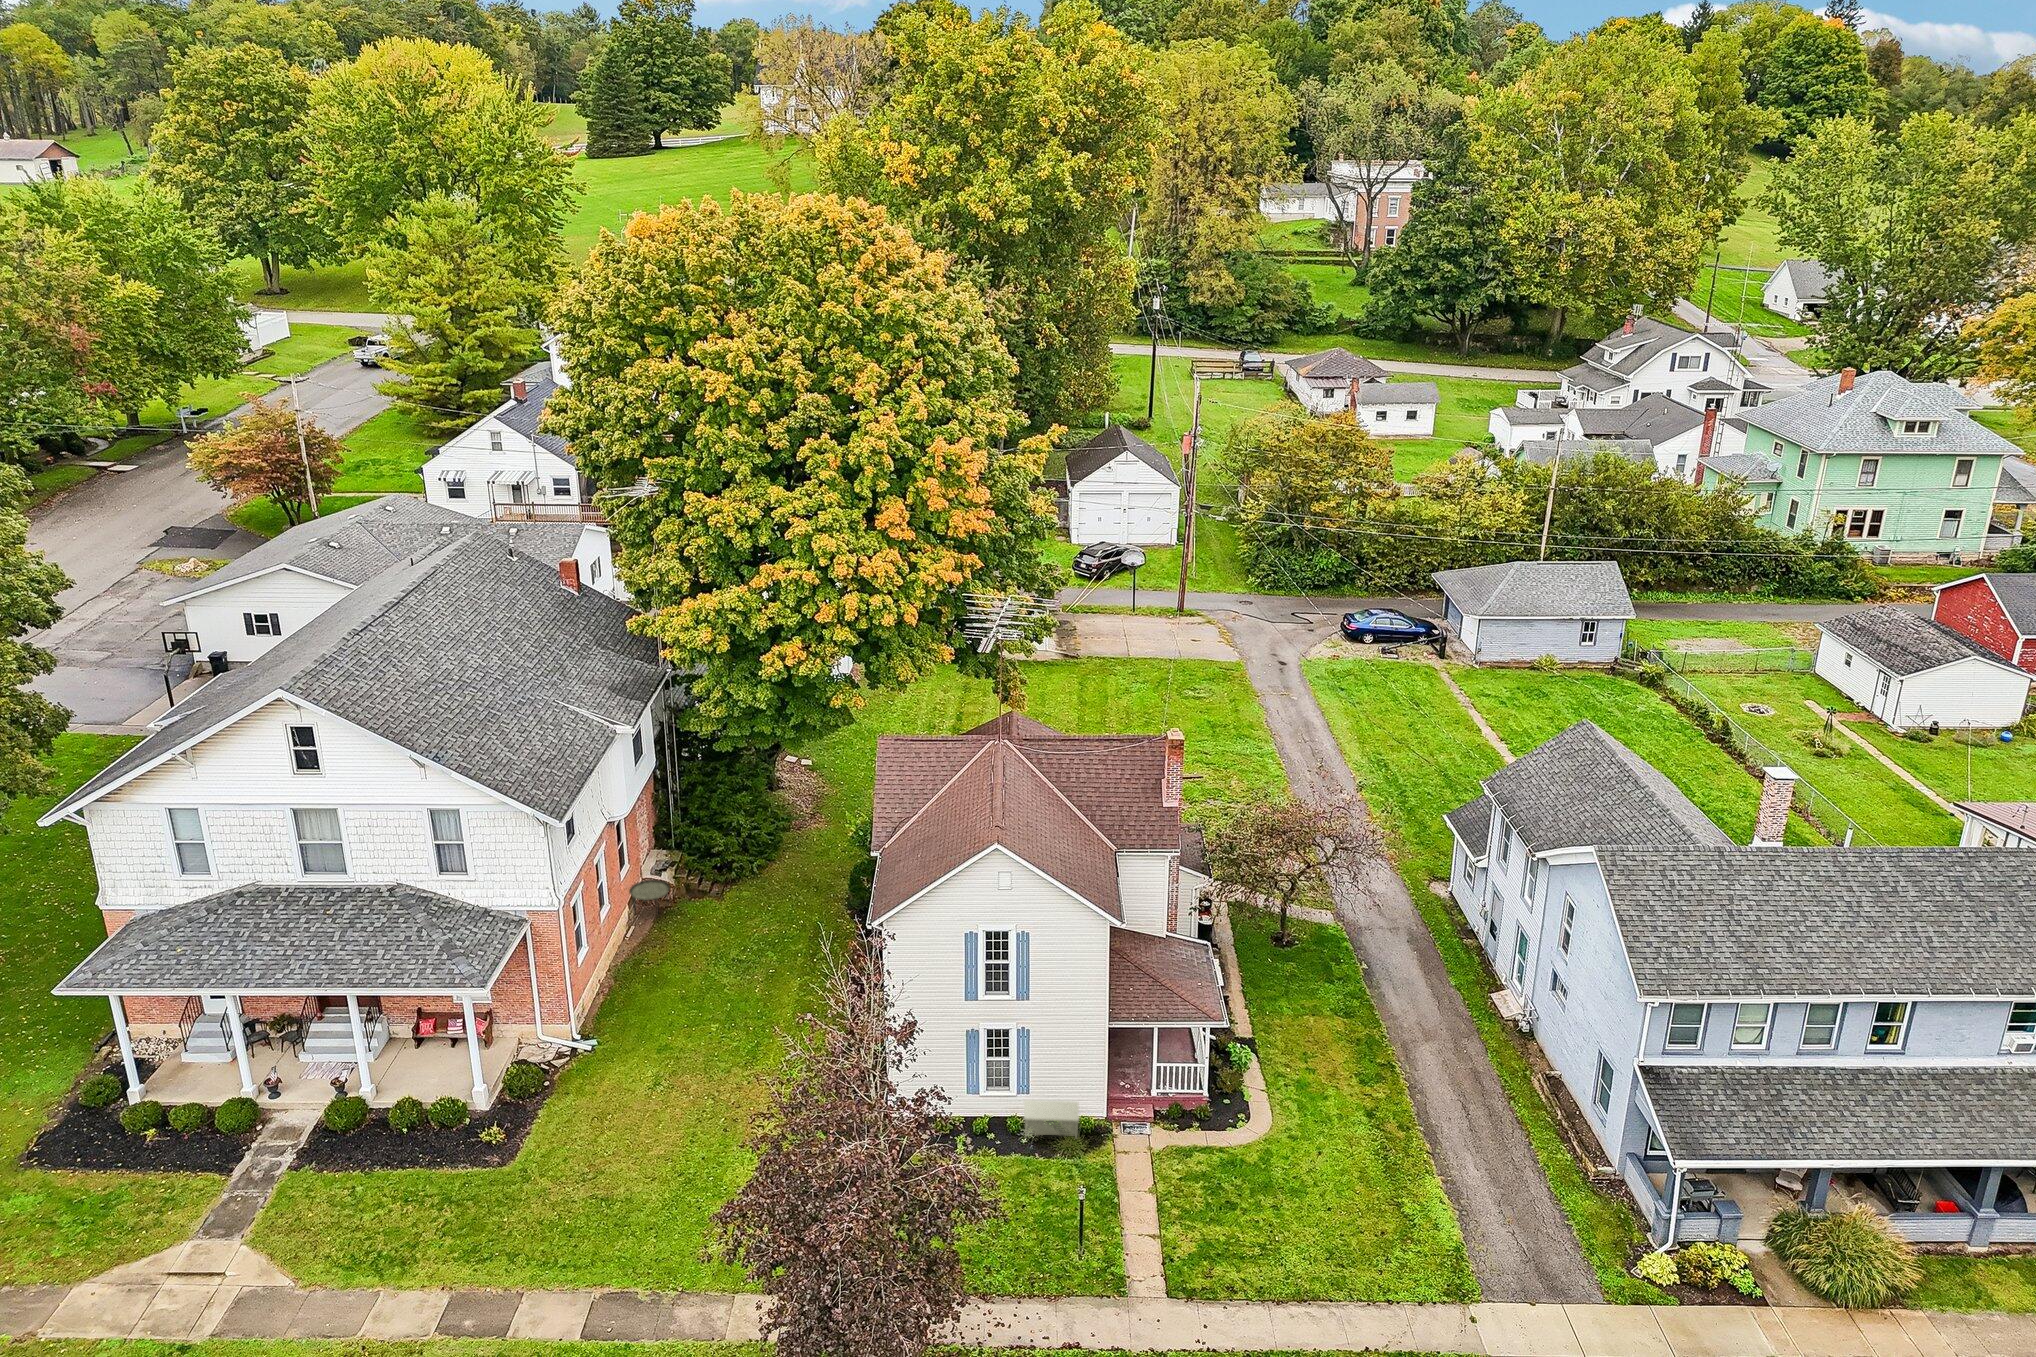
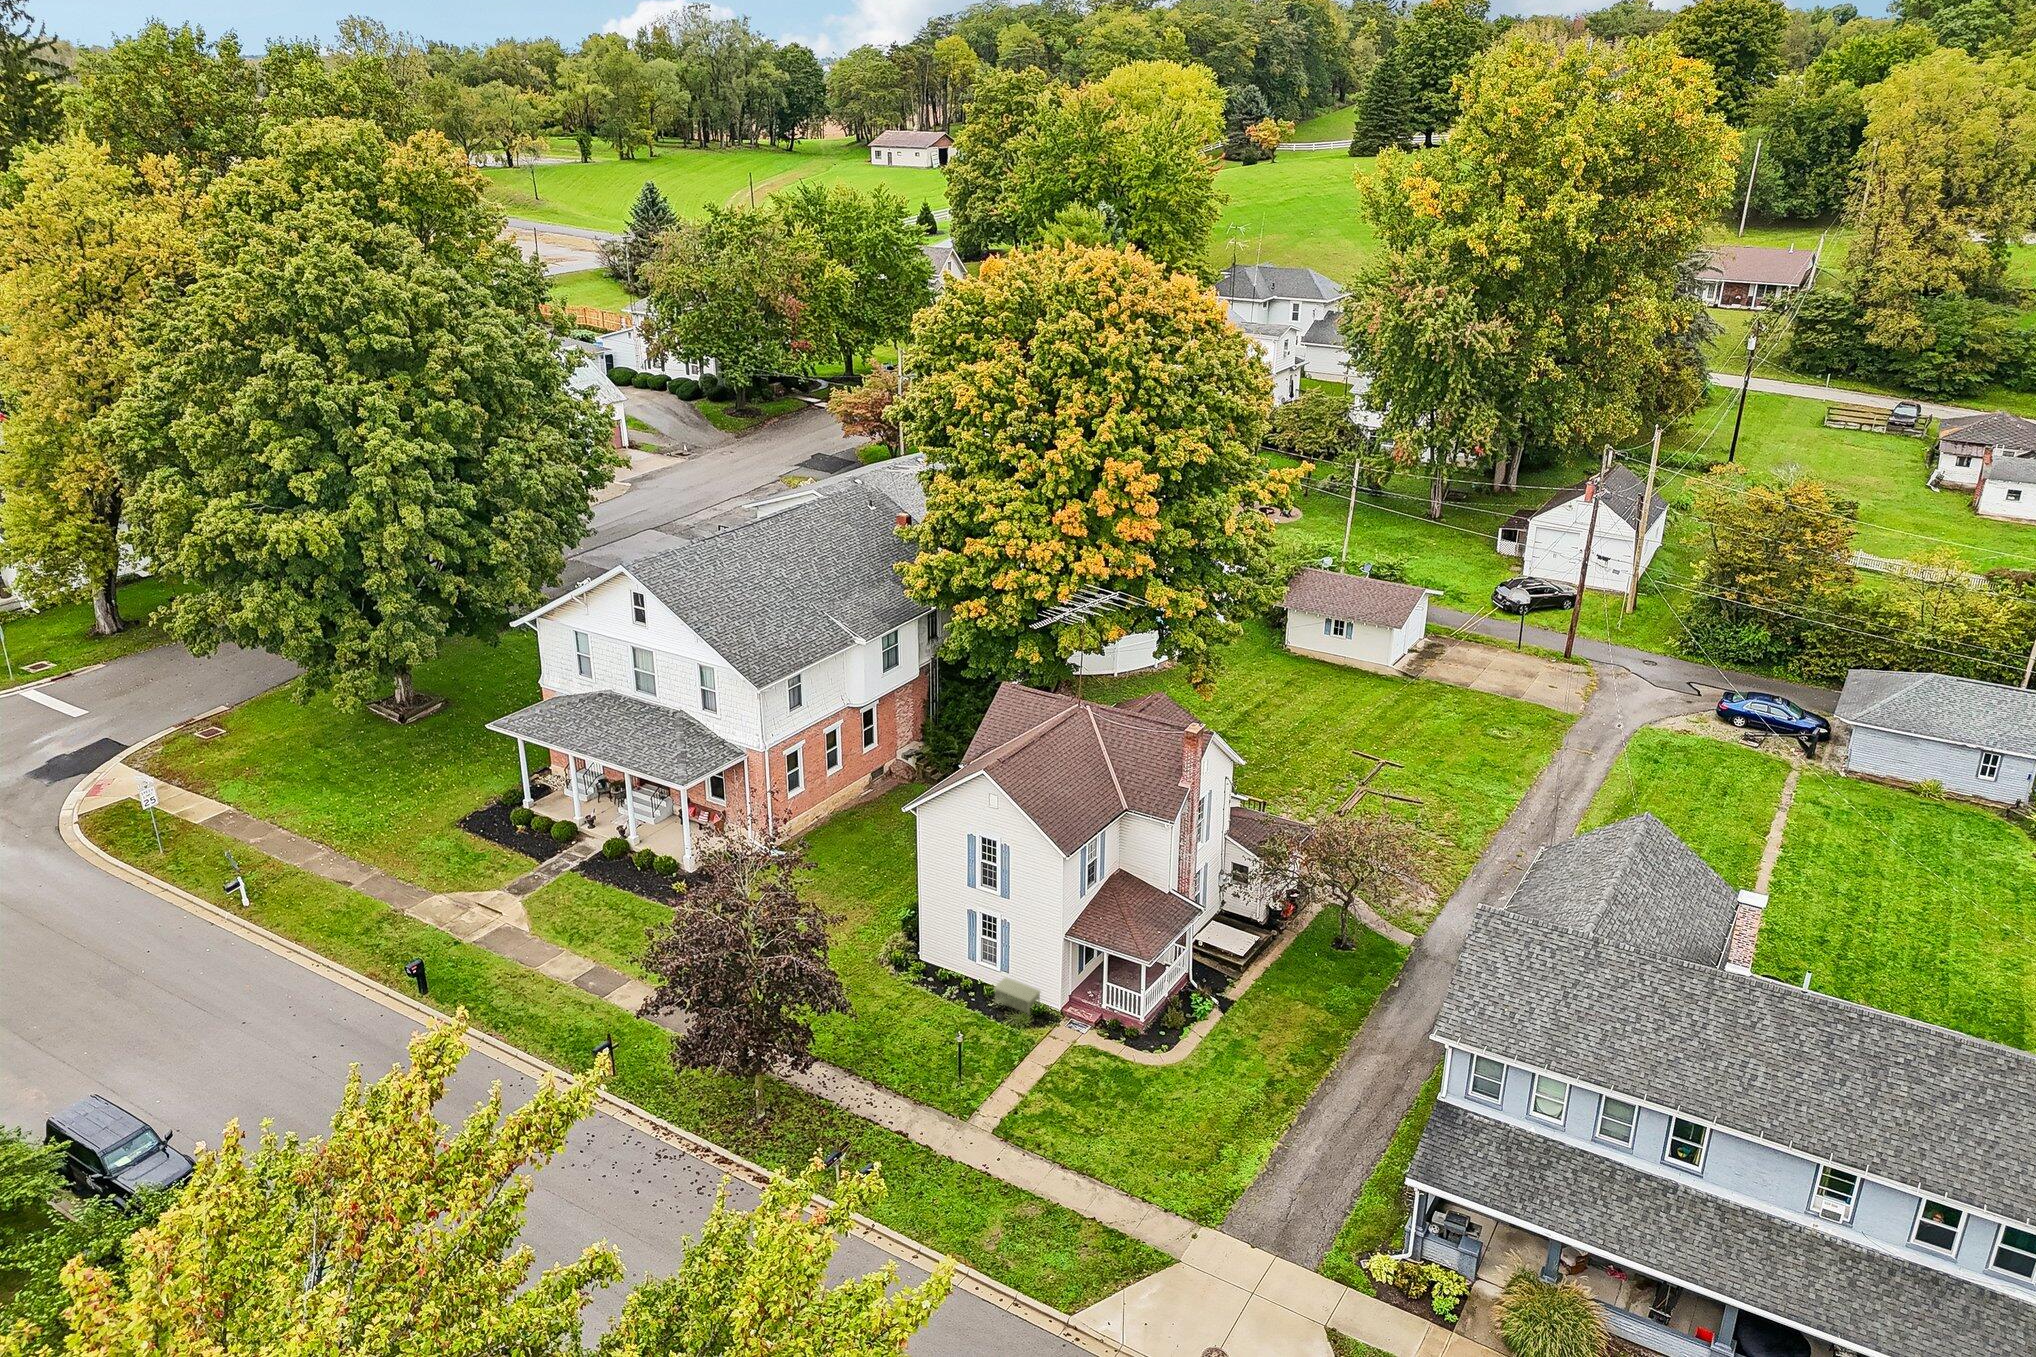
round table: present [629,879,670,917] -> none [874,758,904,787]

